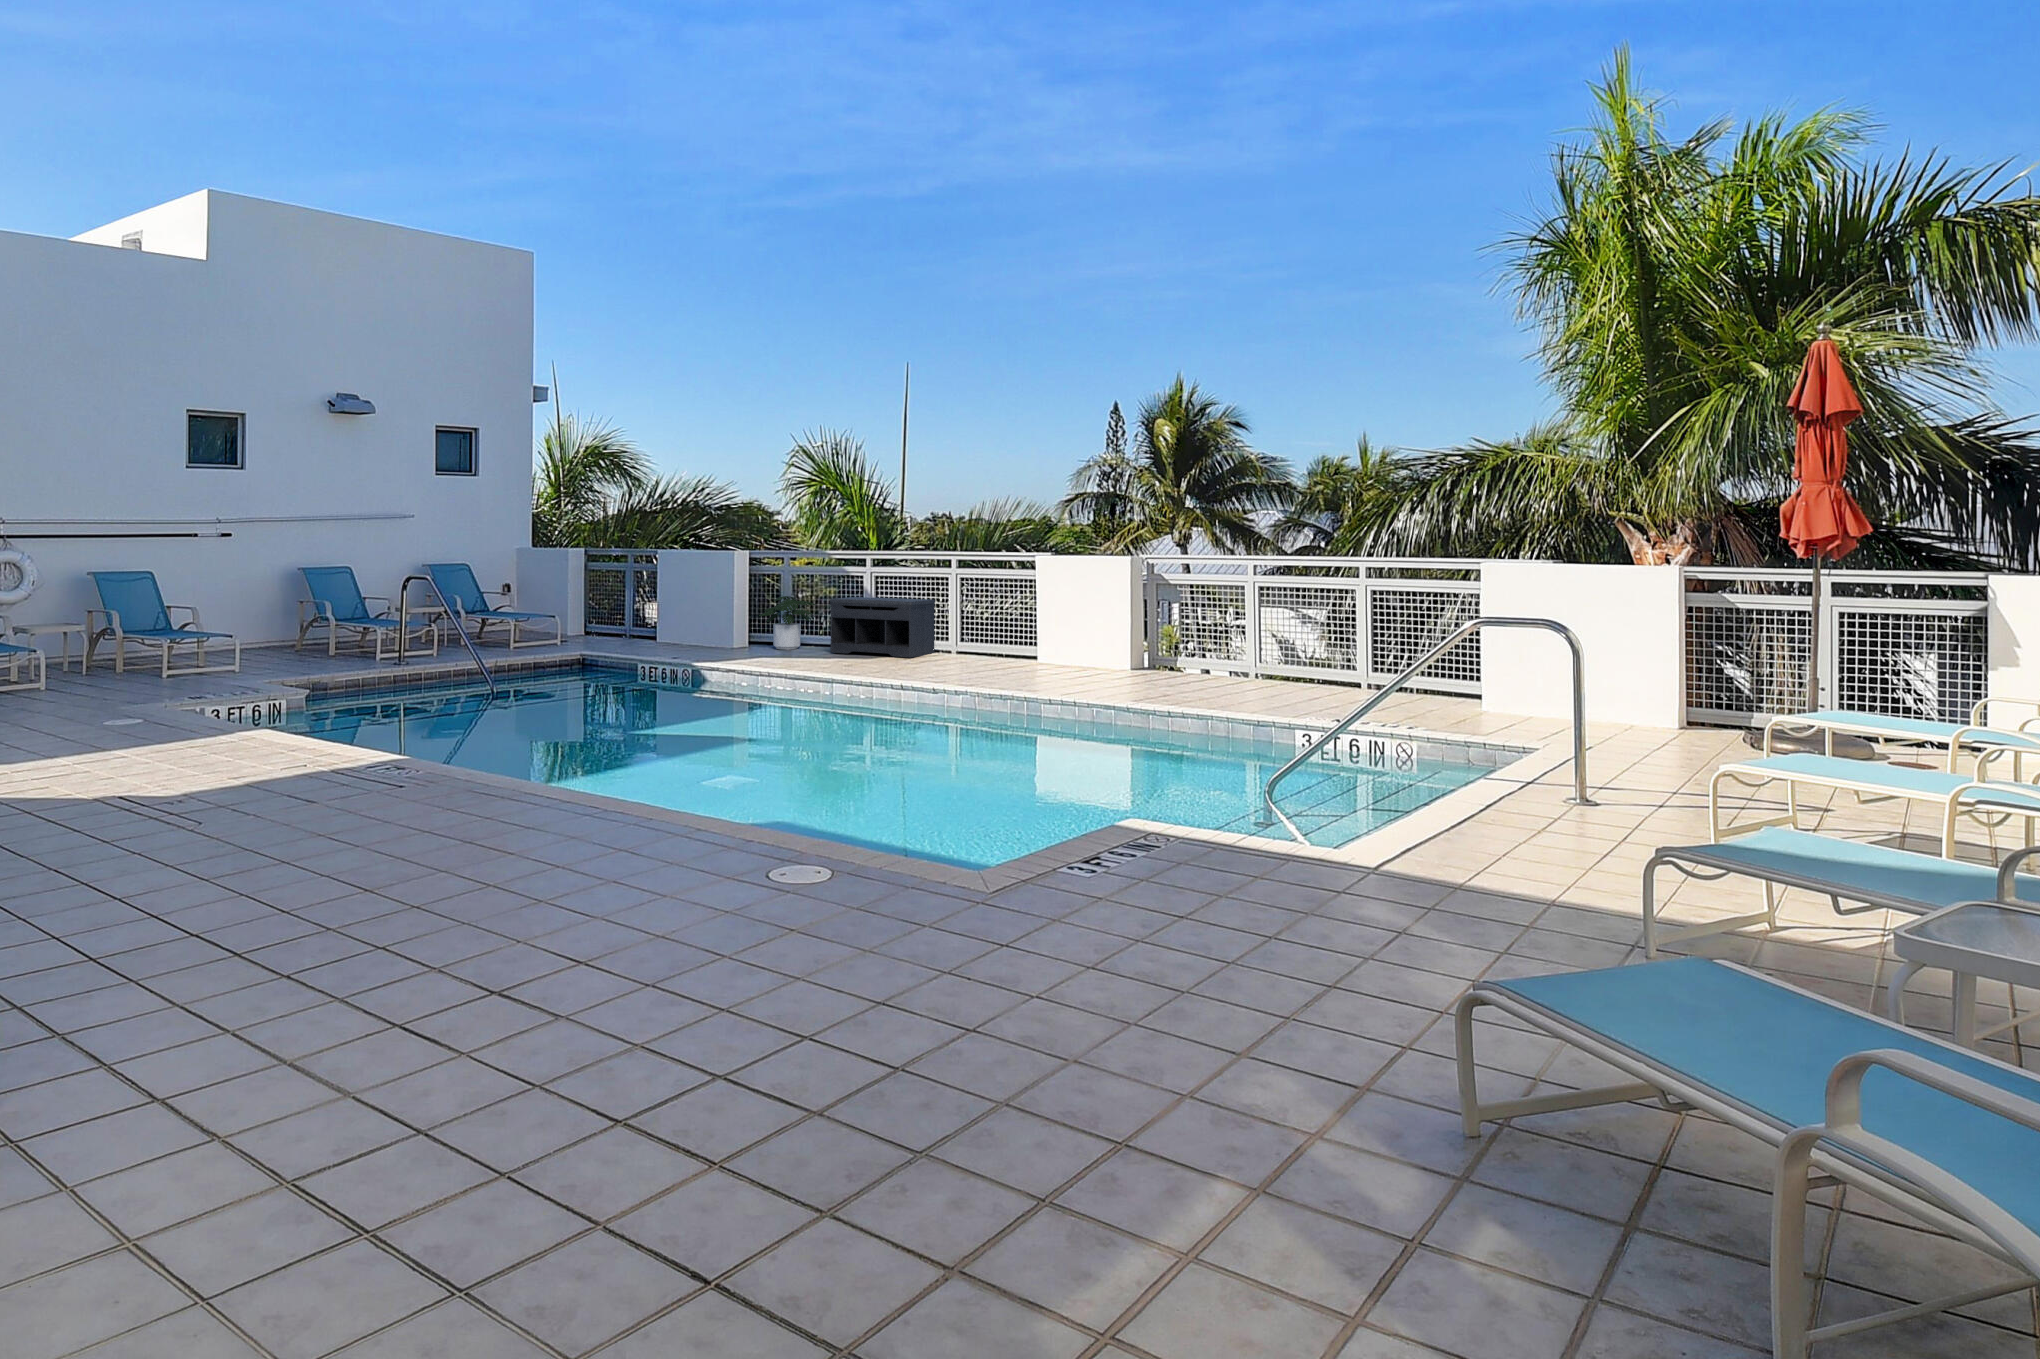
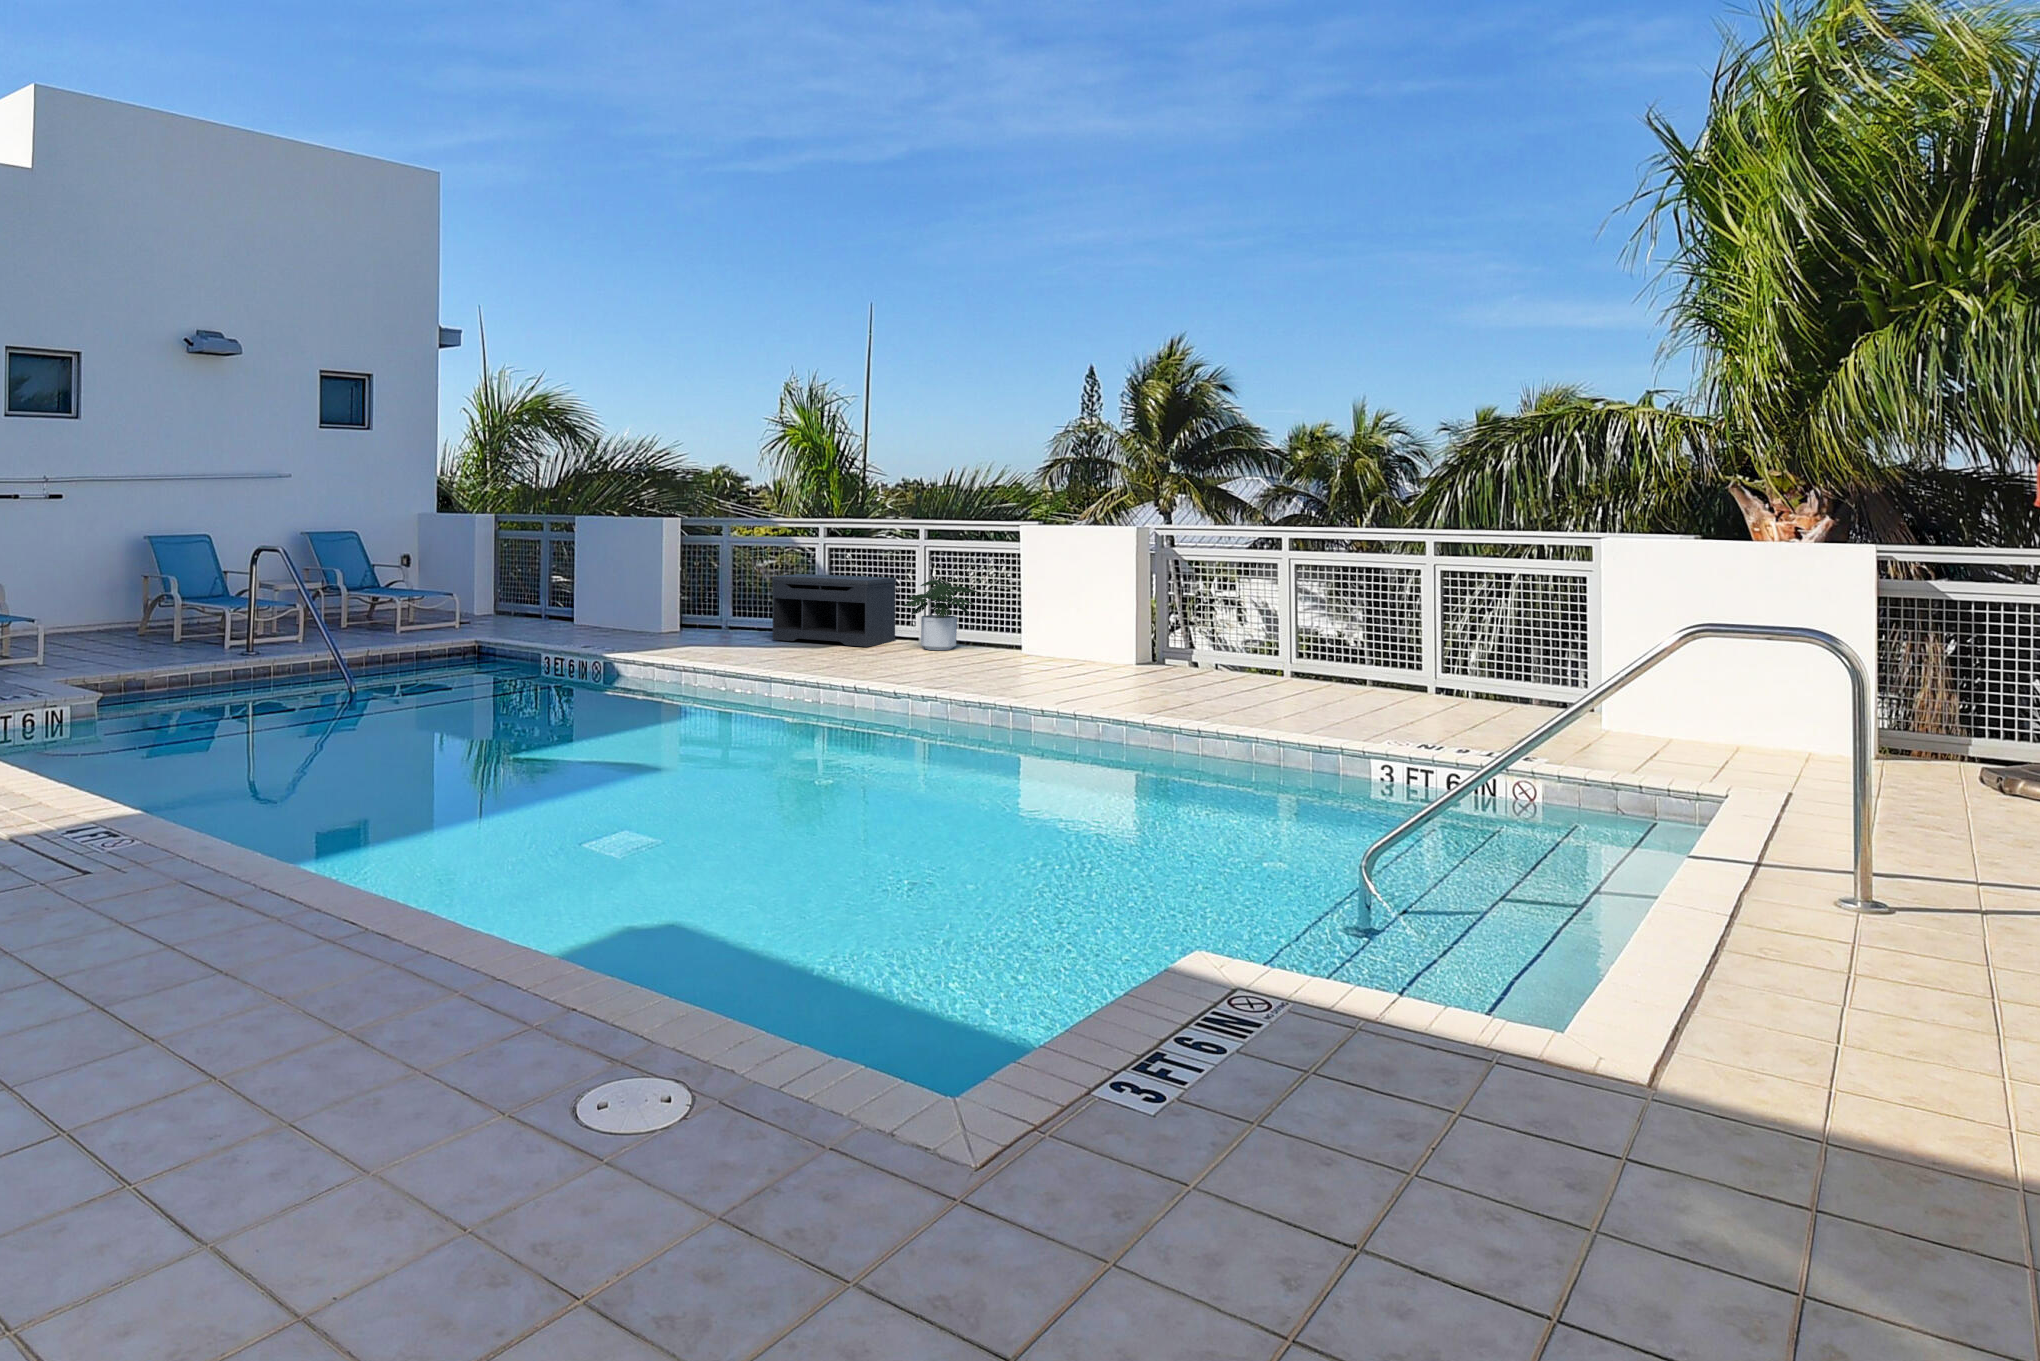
potted plant: present [759,596,816,650] -> present [904,580,977,650]

